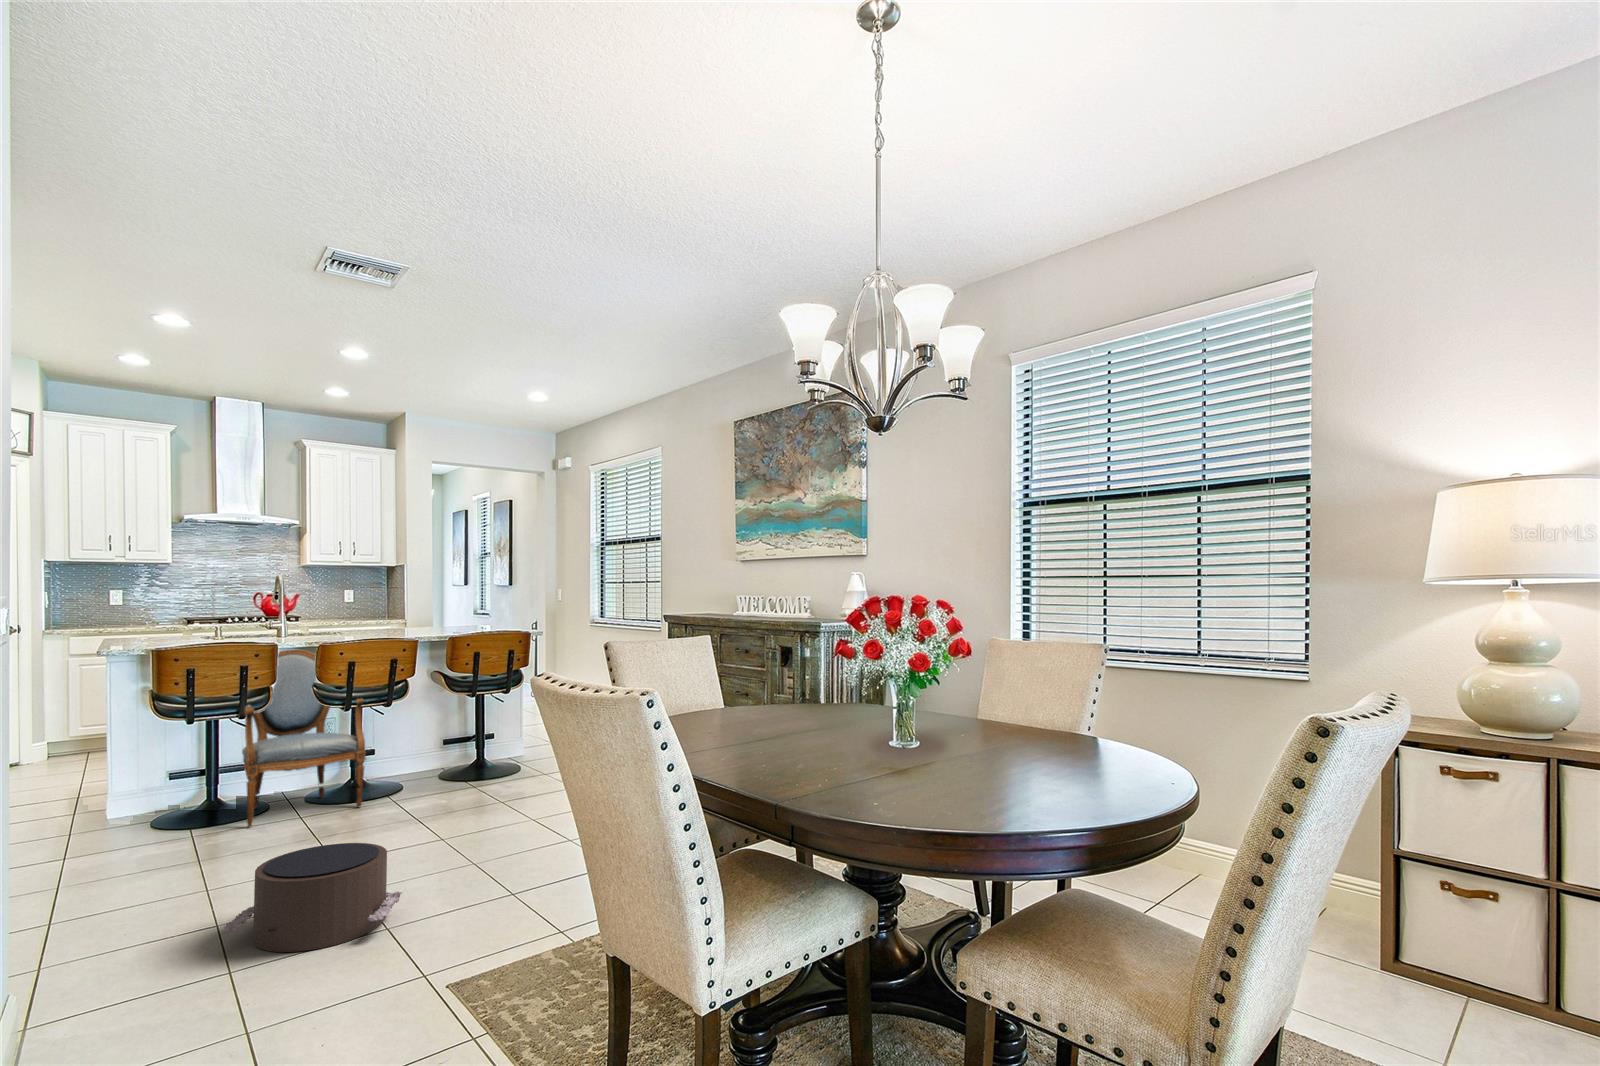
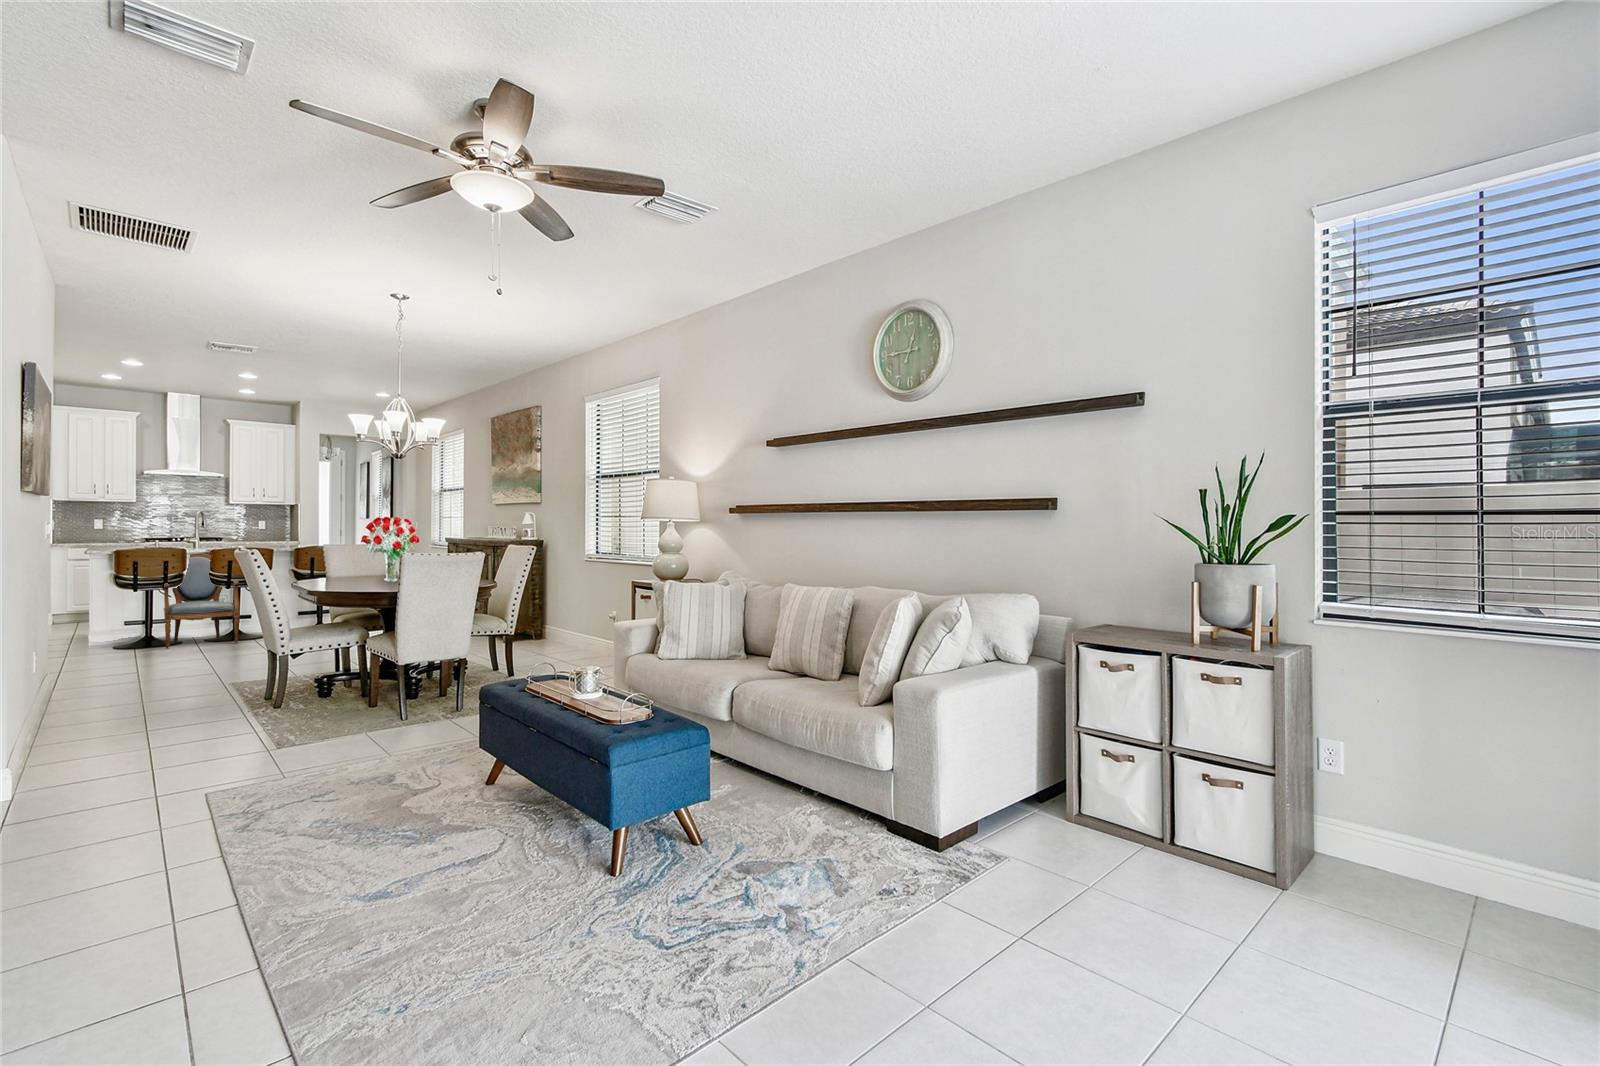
pouf: present [222,843,402,952] -> none [126,641,222,682]

